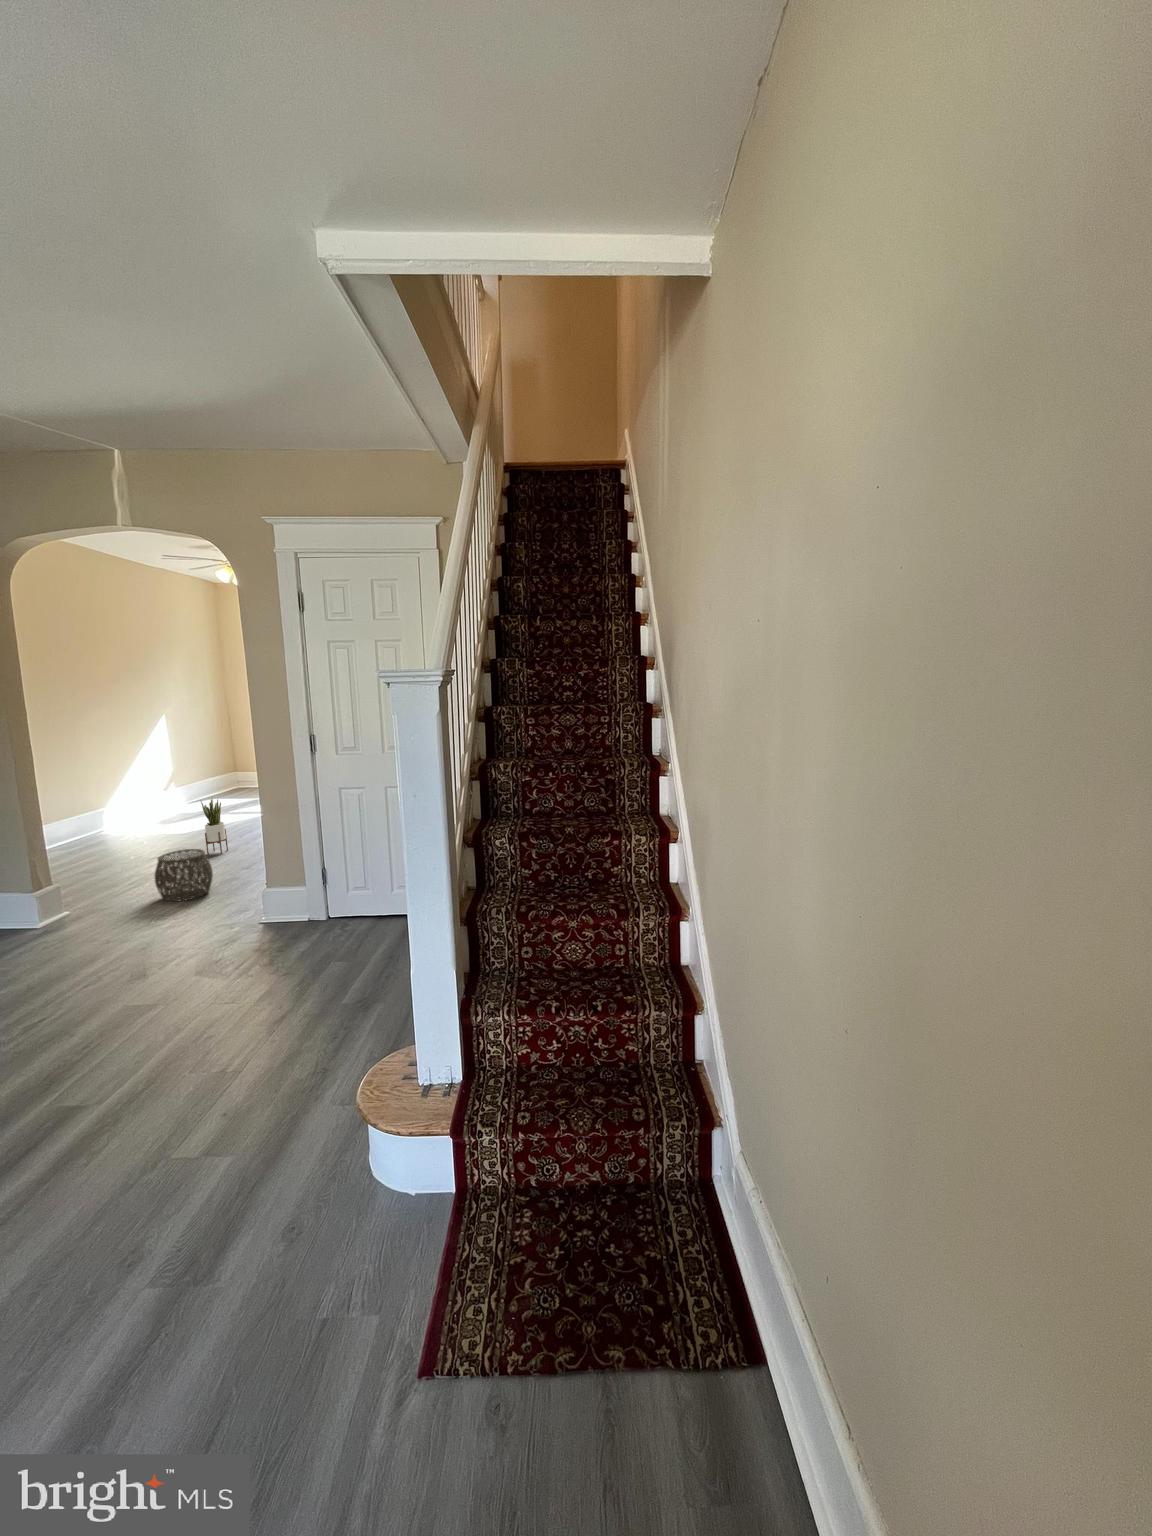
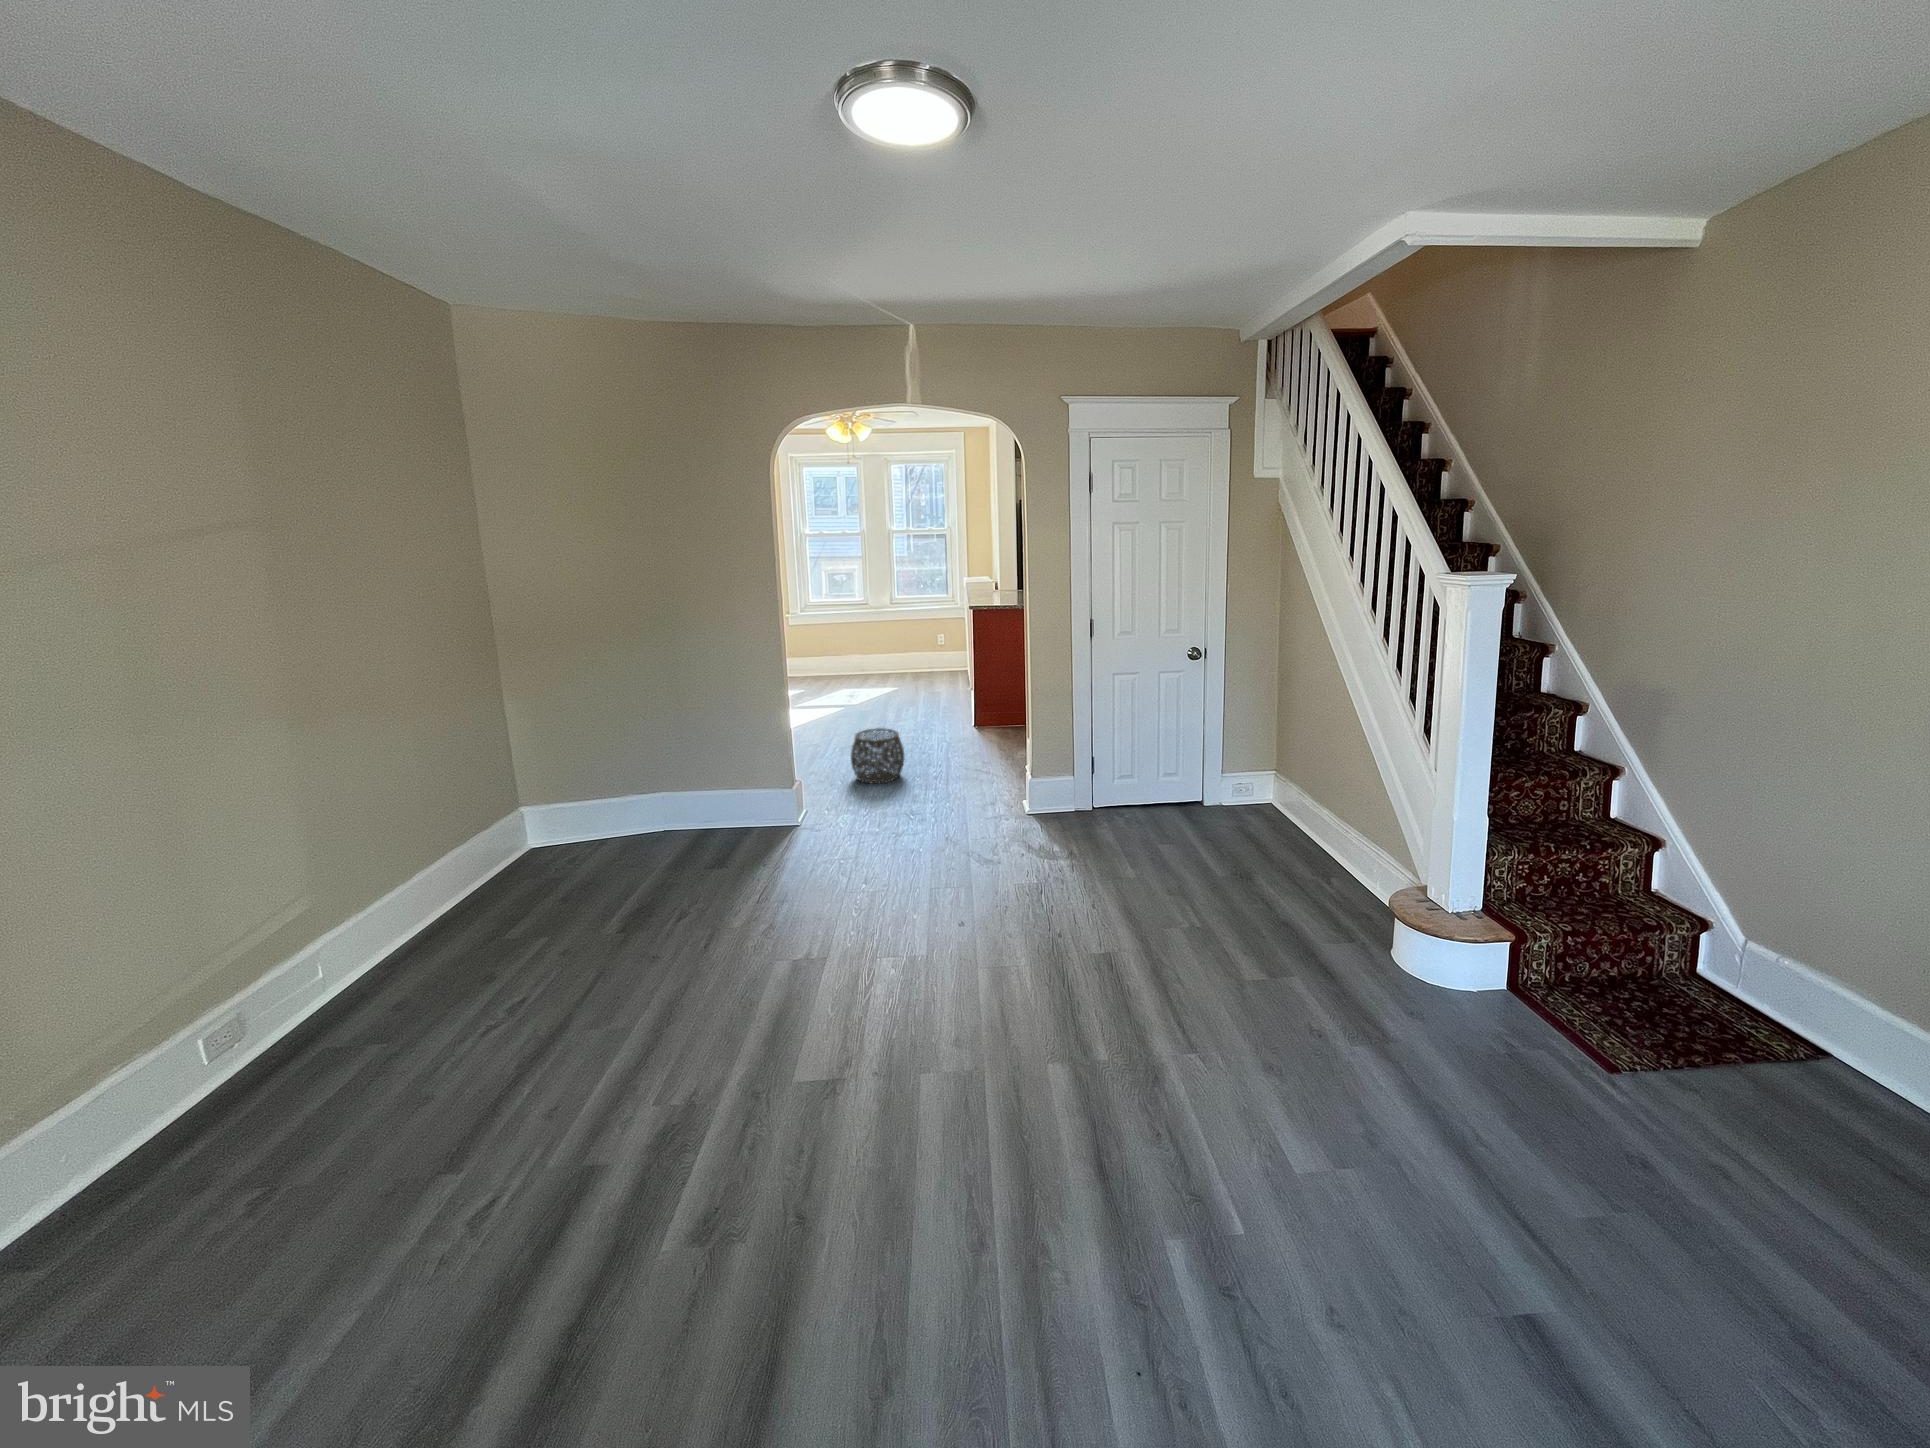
potted plant: present [201,798,228,855] -> none [826,672,846,737]

